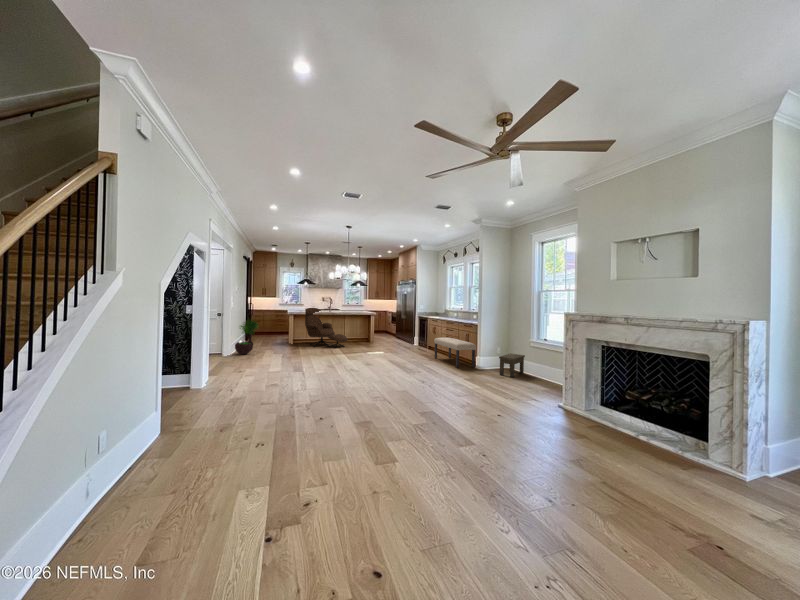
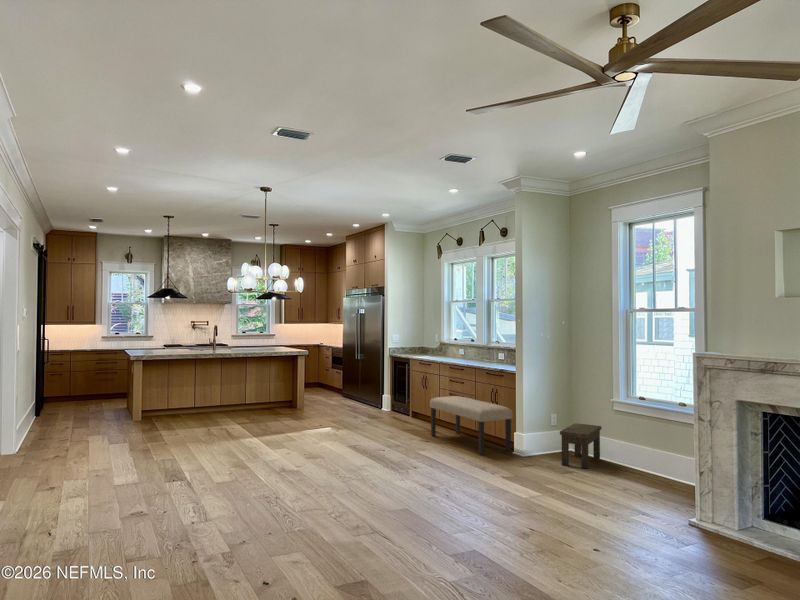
lounge chair: present [305,308,348,347] -> none [168,345,255,423]
potted tree: present [235,321,258,354] -> none [24,371,78,449]

